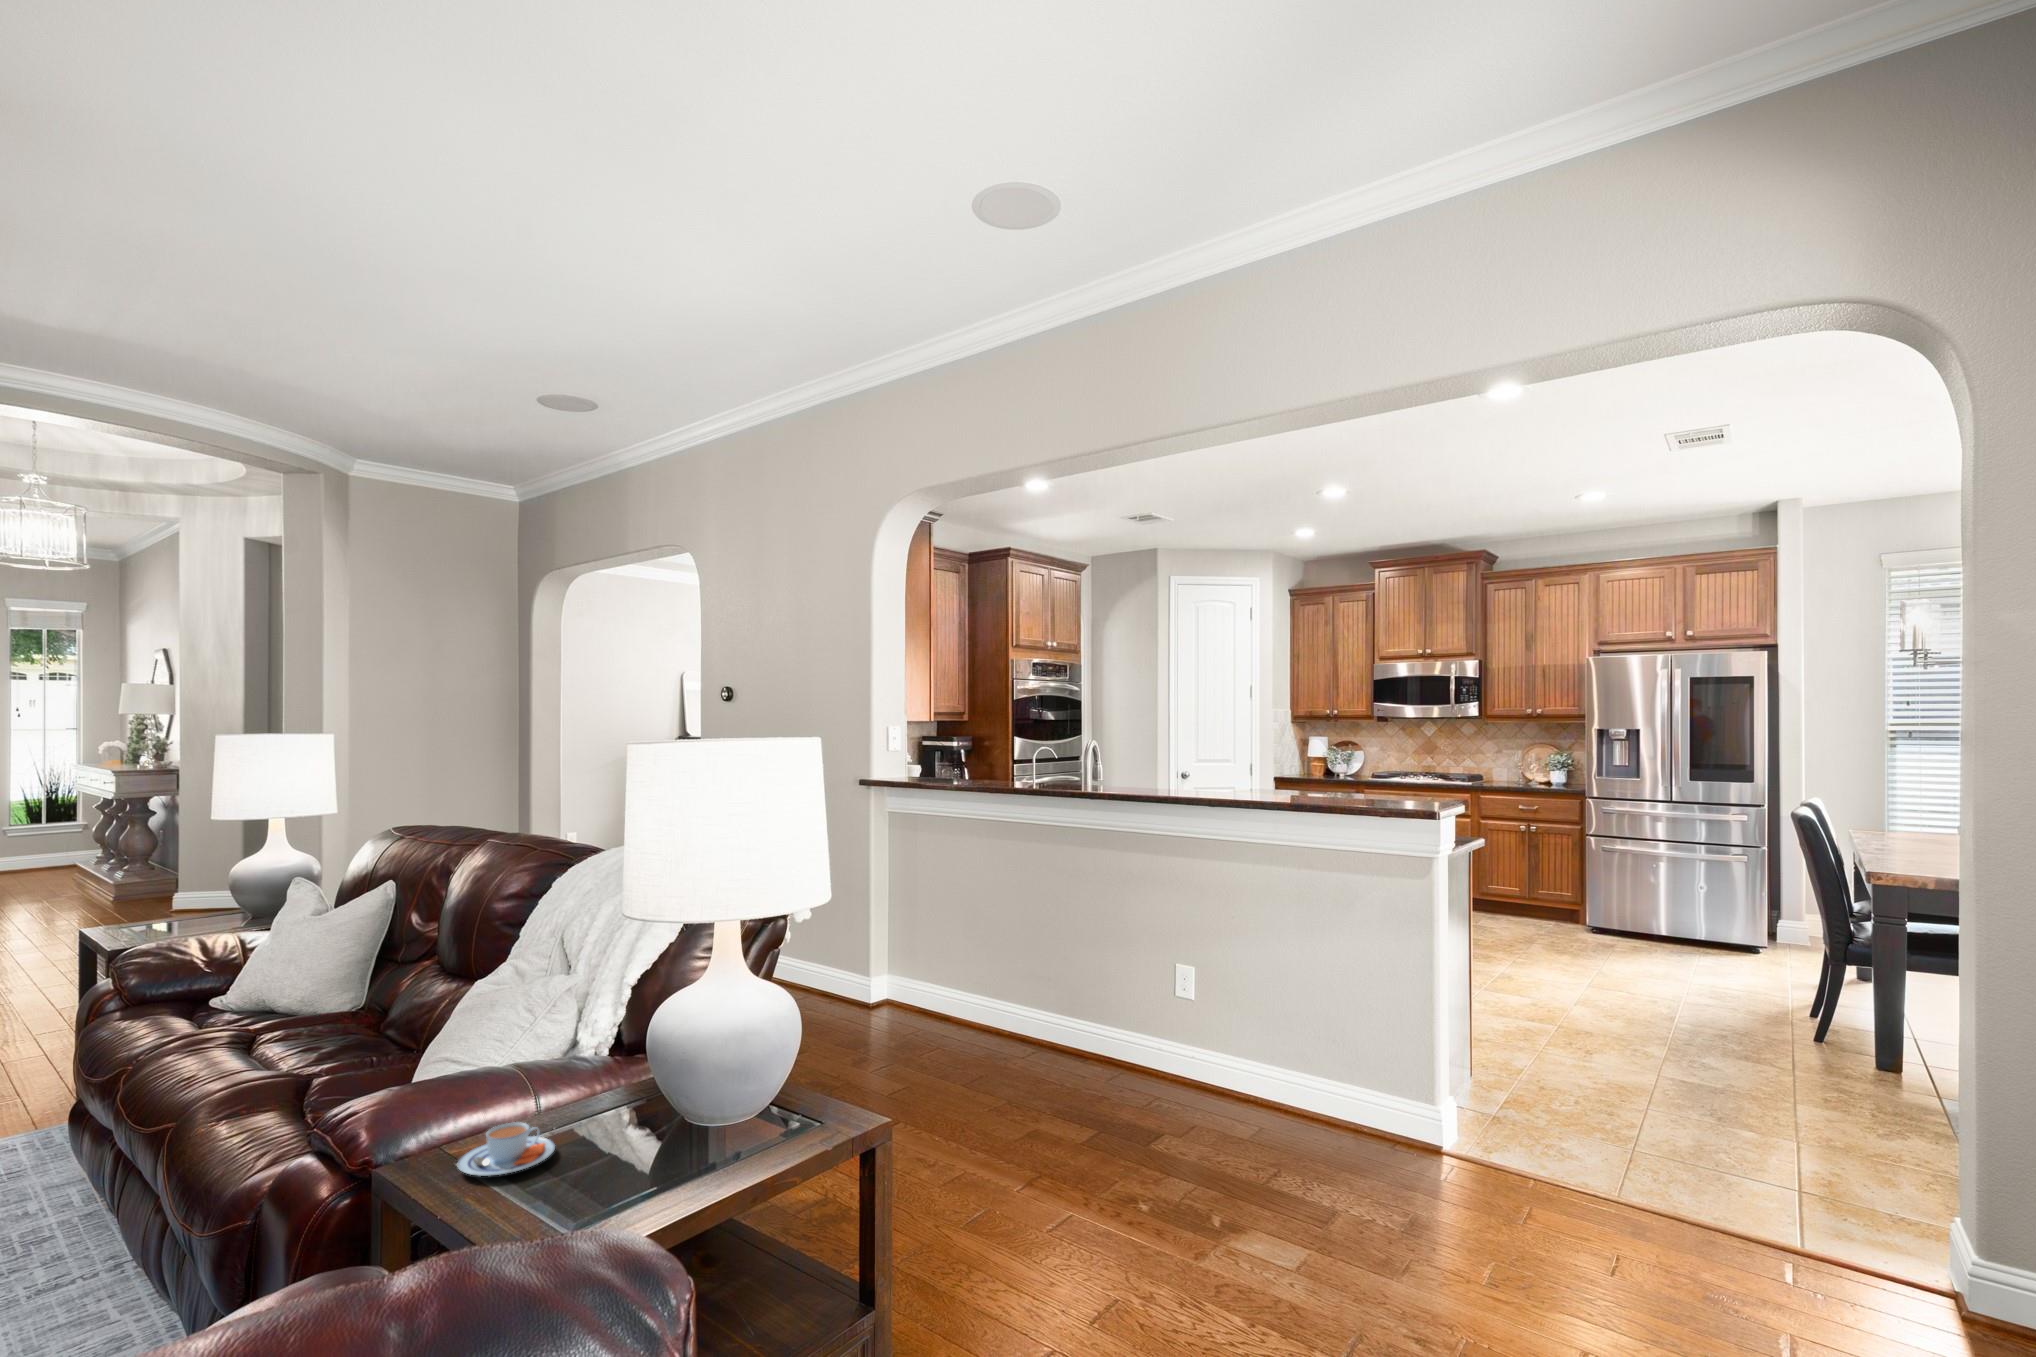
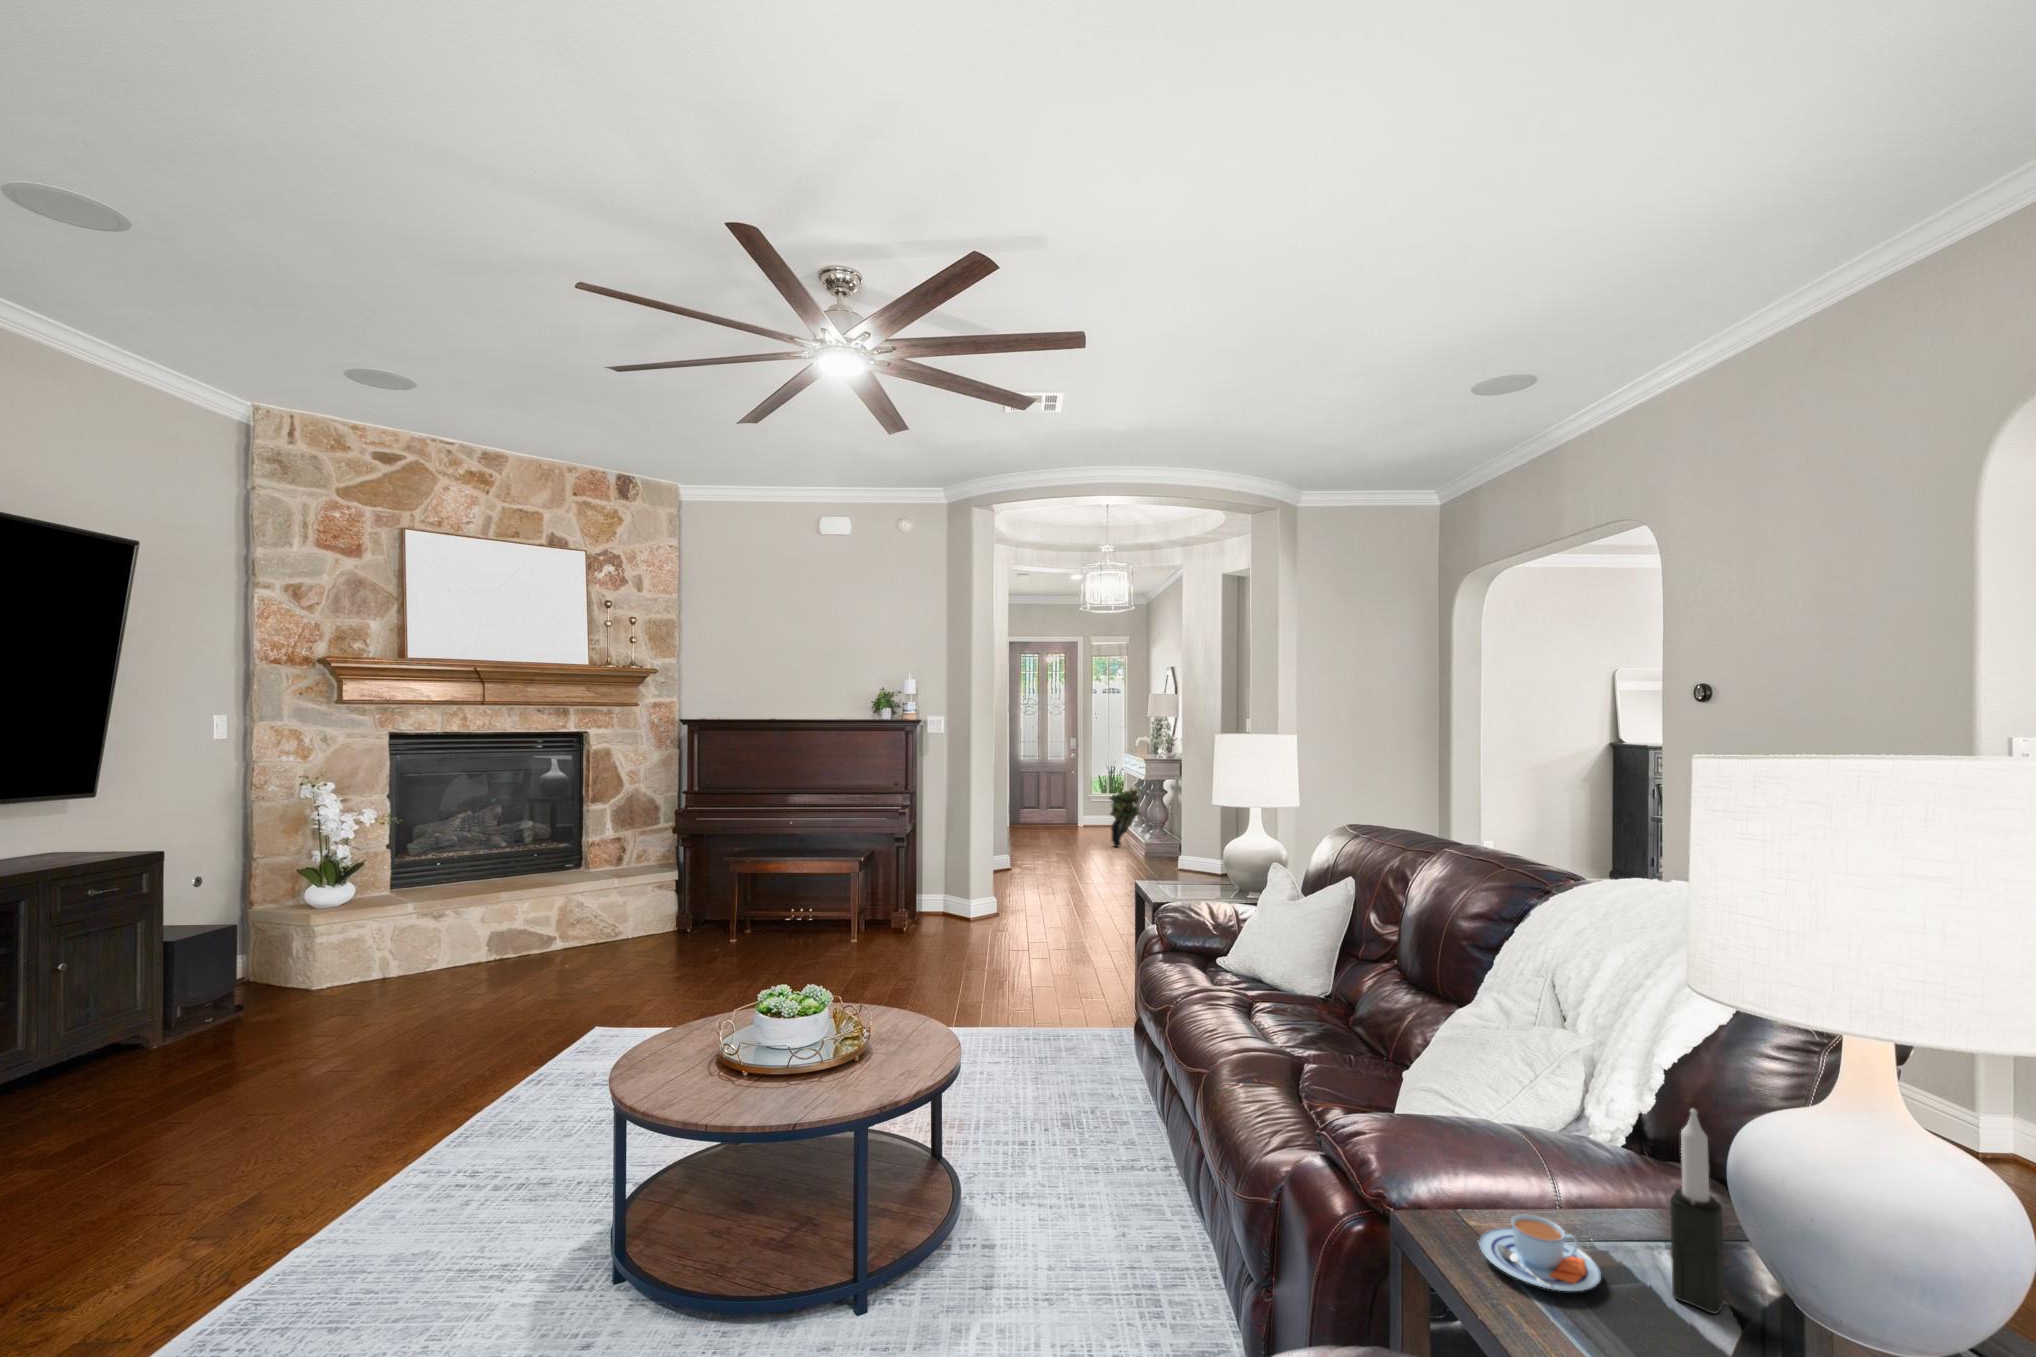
potted plant: none [41,811,107,900] -> present [1110,789,1139,847]
candle: none [606,1000,641,1145] -> present [1670,1109,1725,1314]

